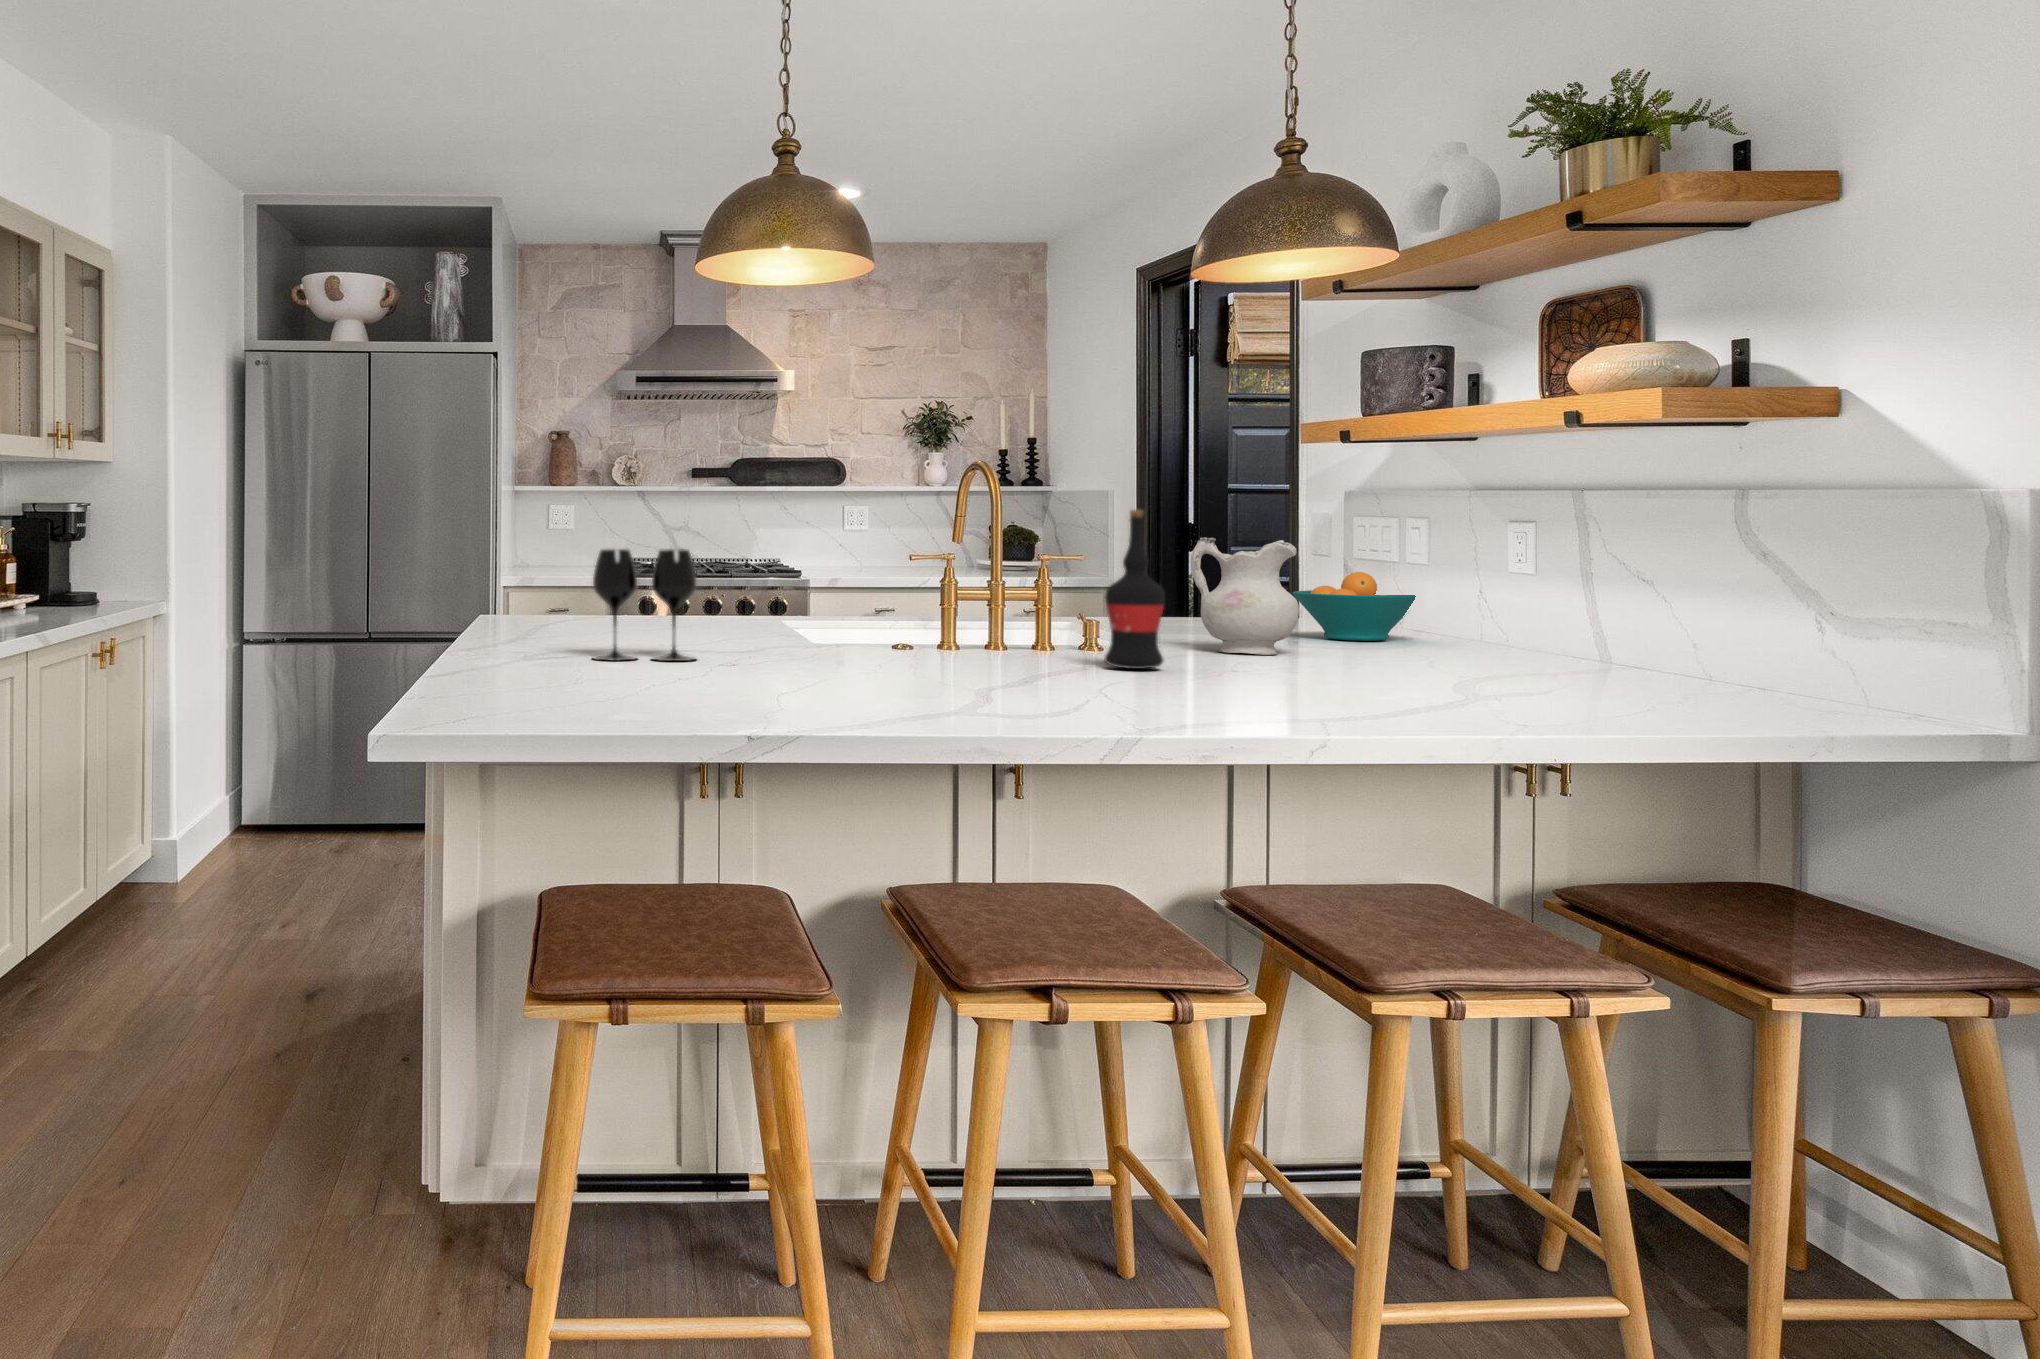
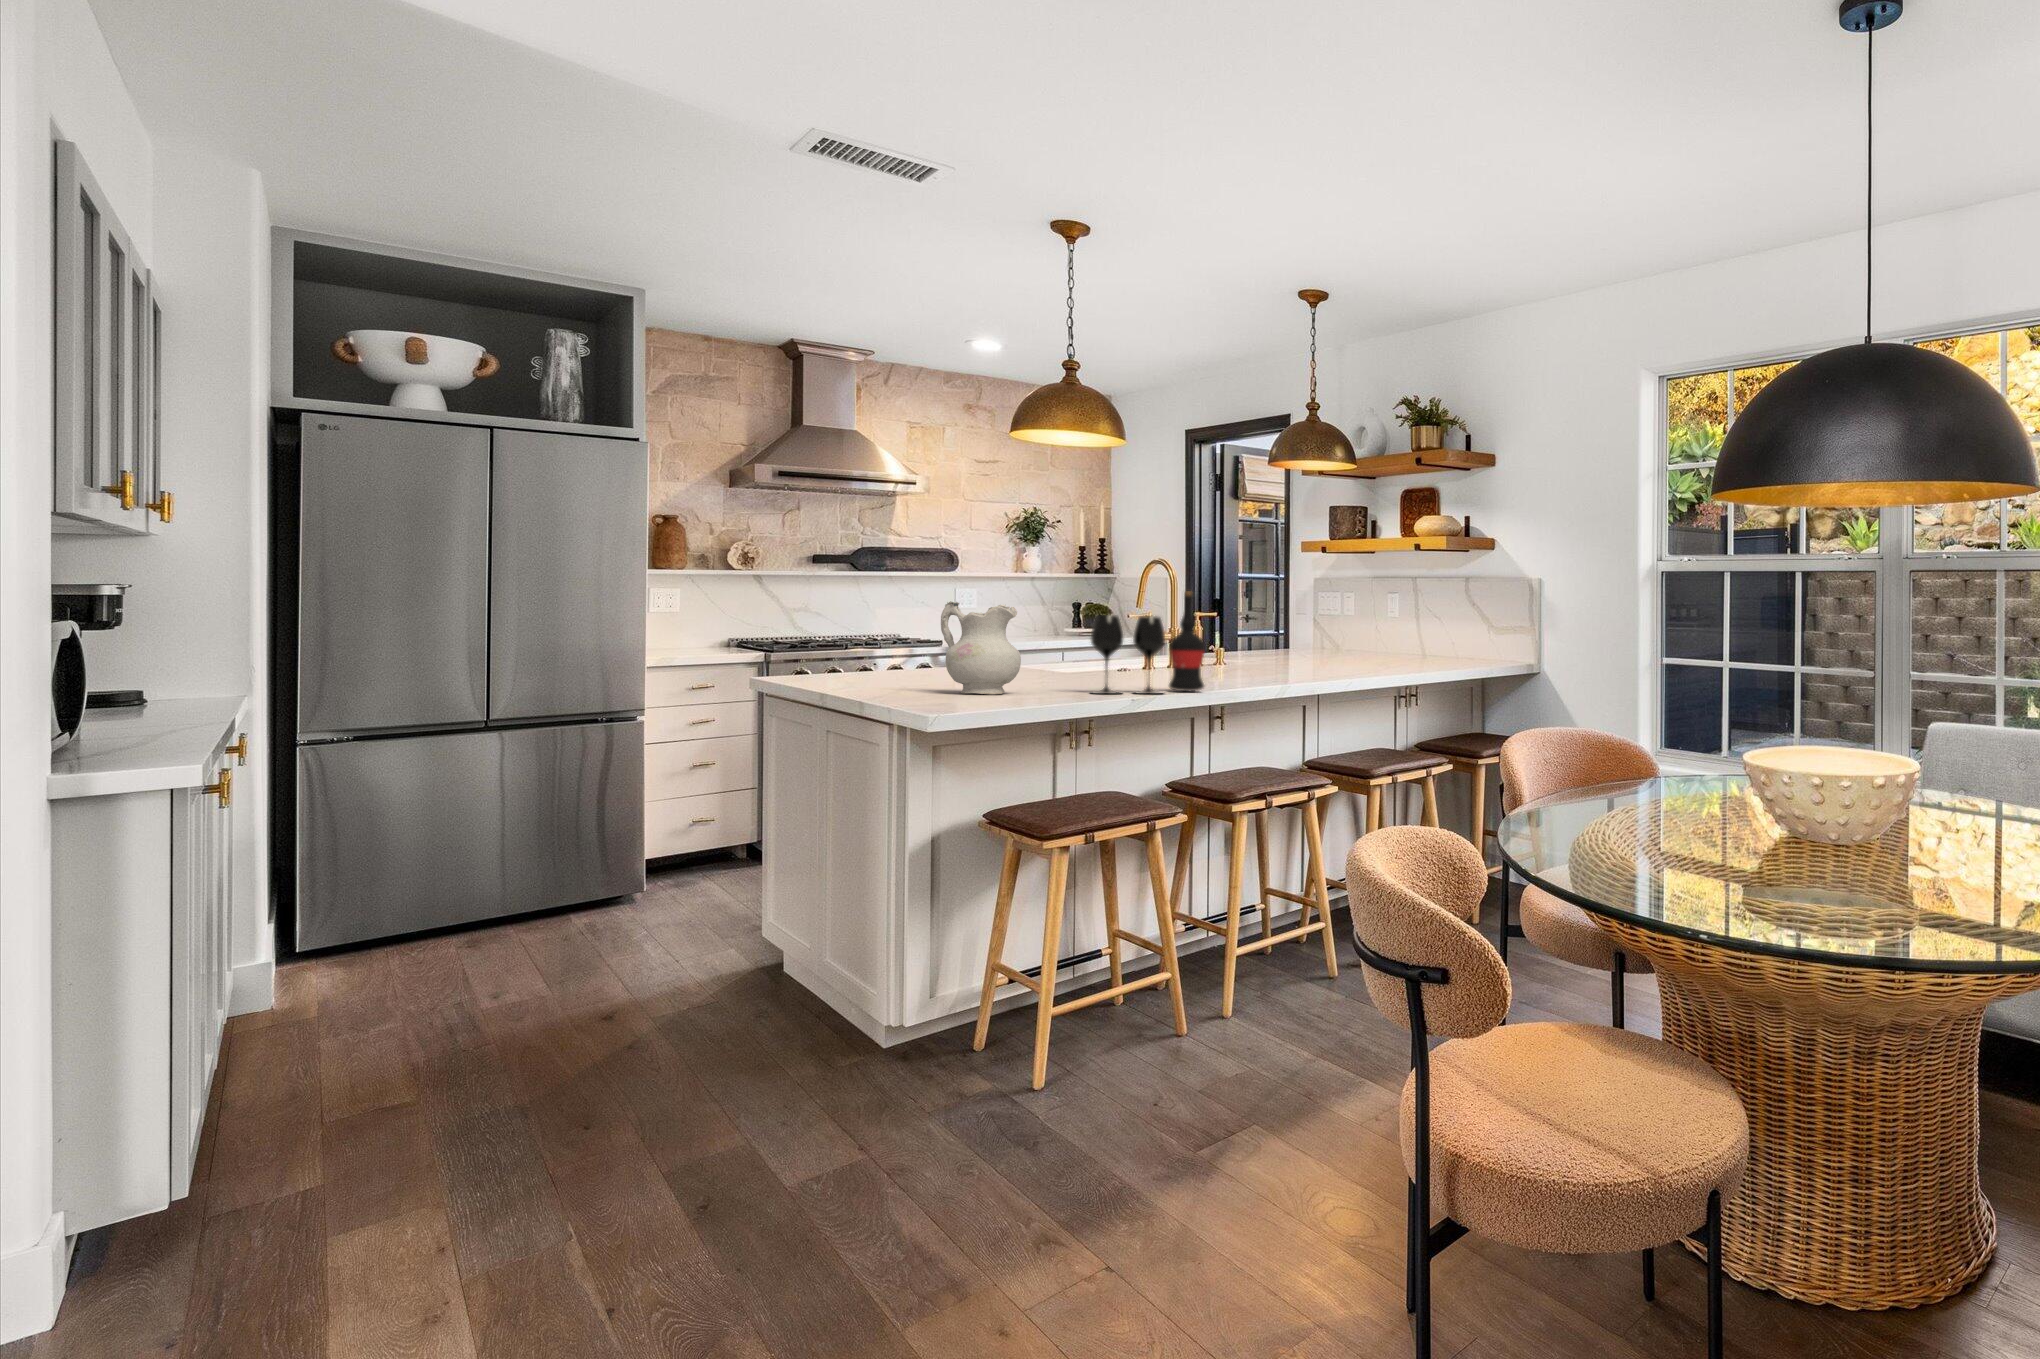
ceramic pitcher: present [1191,537,1299,655] -> present [941,601,1021,694]
wine glass: present [593,549,696,661] -> present [1090,615,1165,694]
fruit bowl: present [1293,572,1416,641] -> none [1285,639,1360,682]

